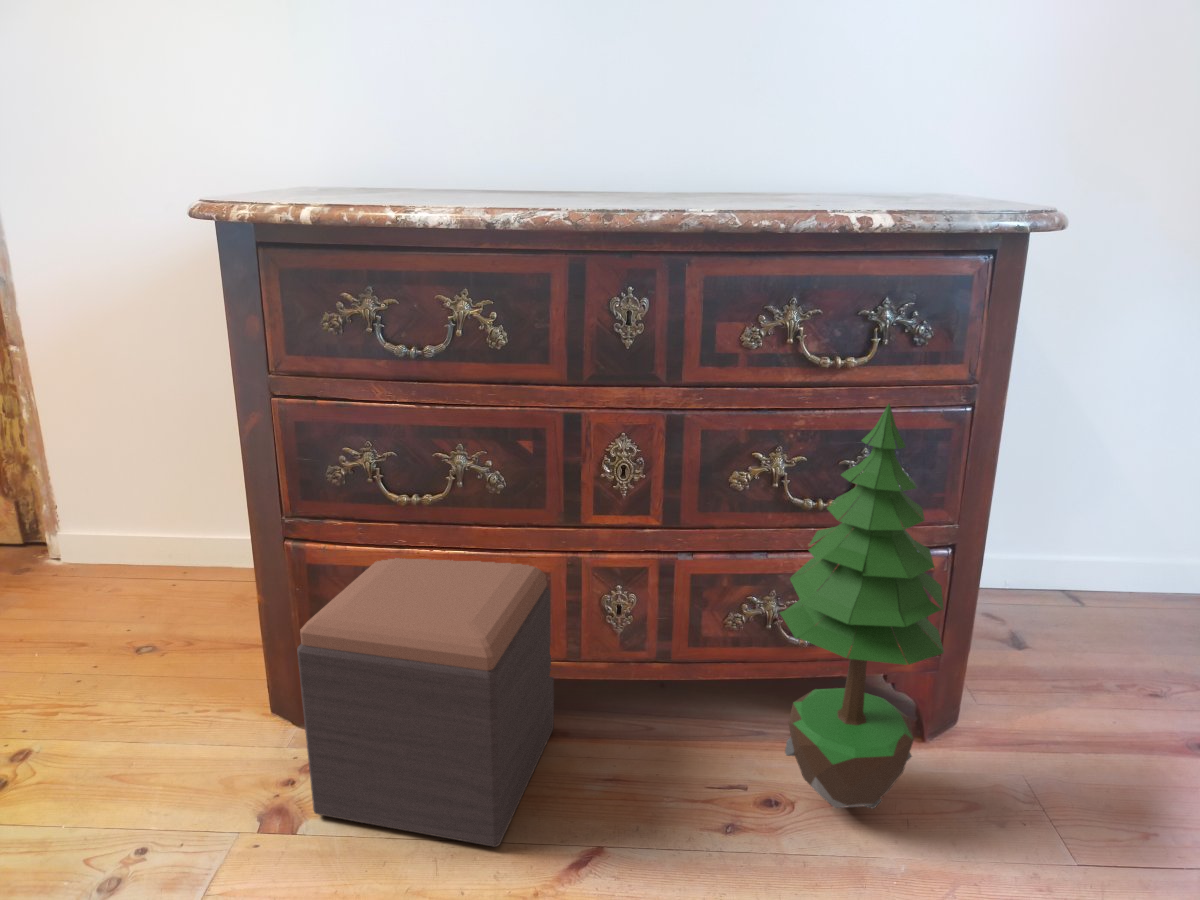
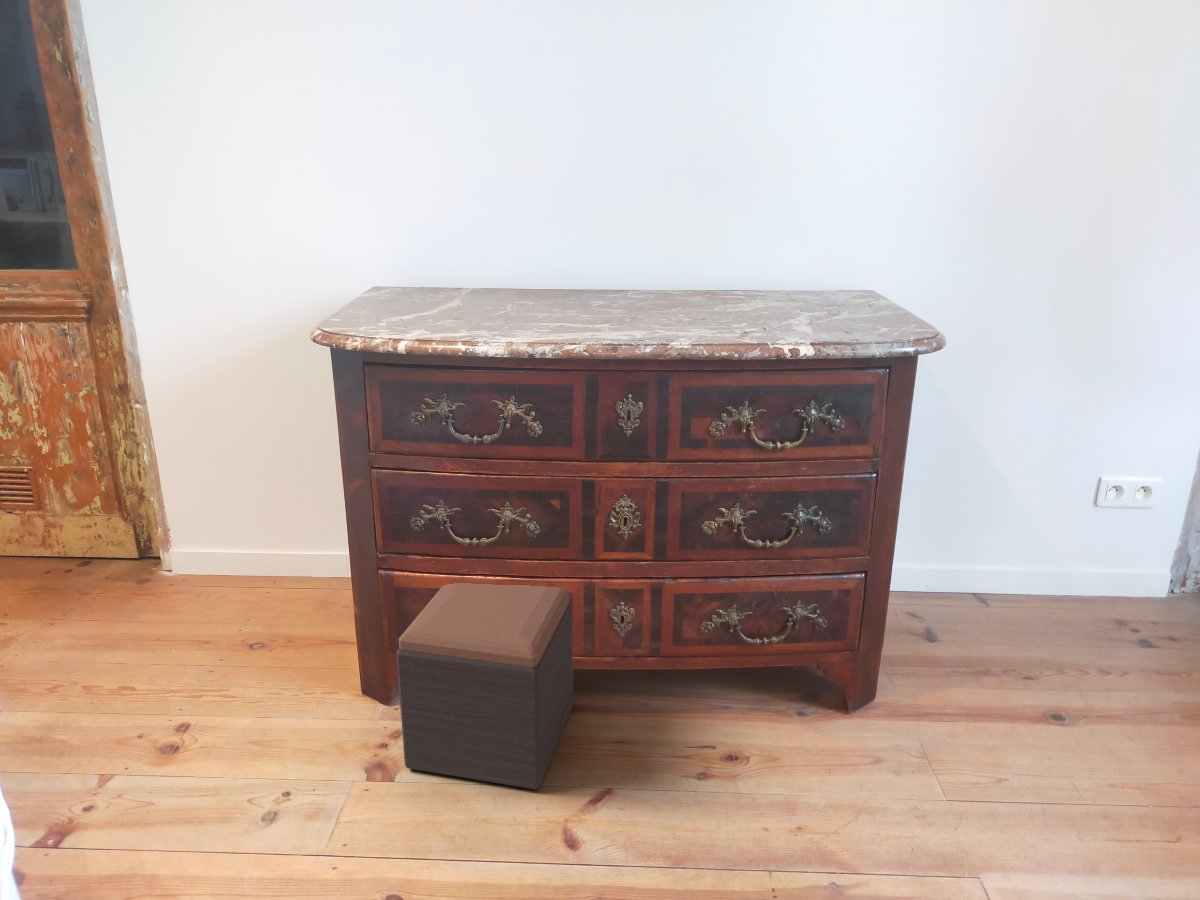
potted tree: present [780,404,944,809] -> none [737,481,850,761]

